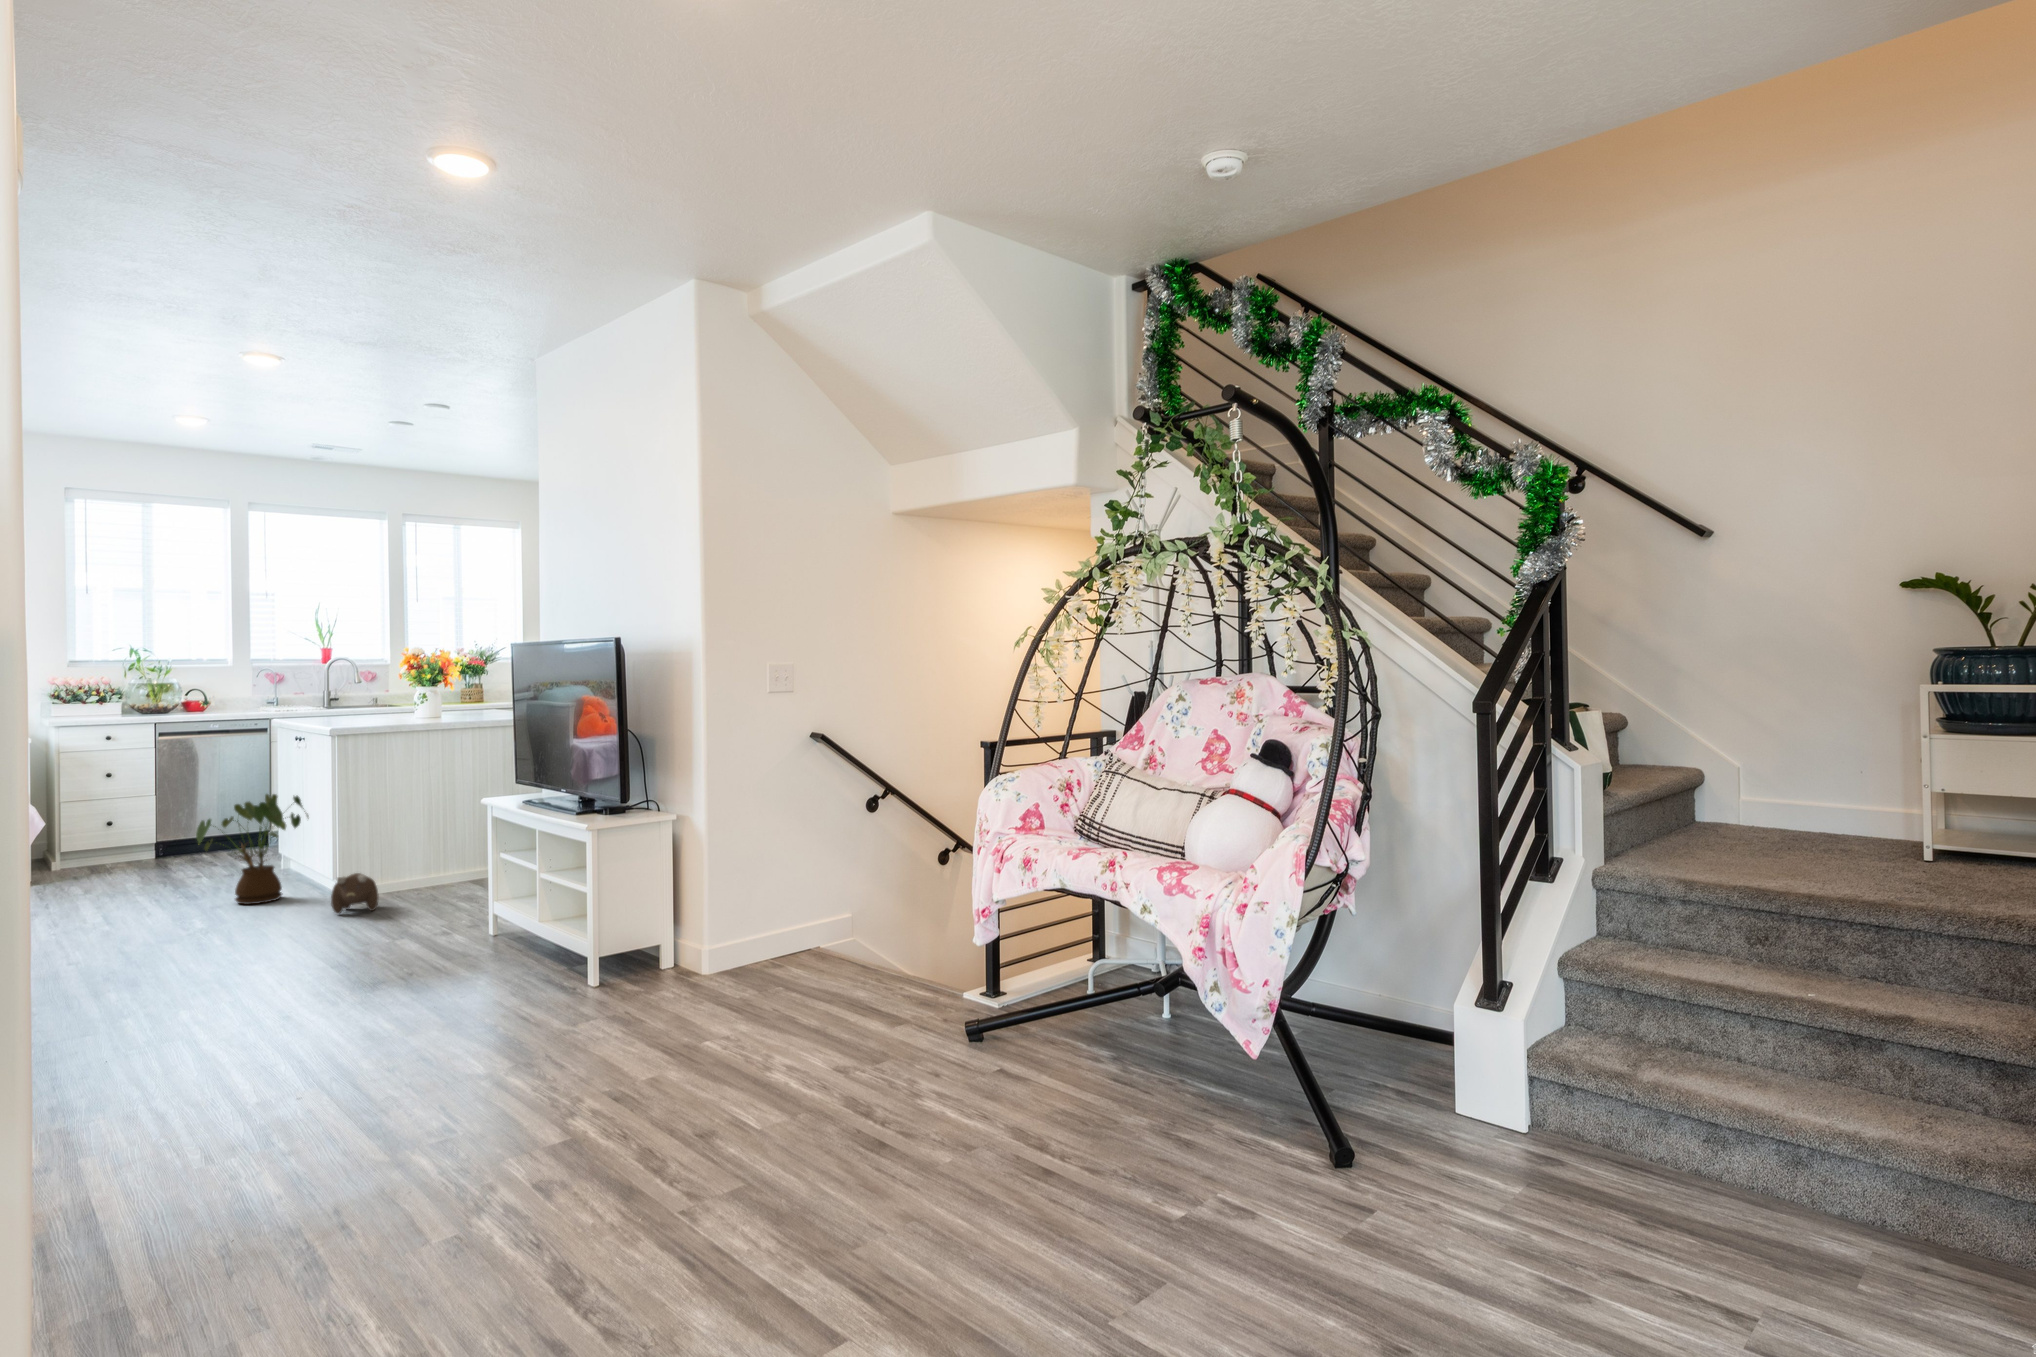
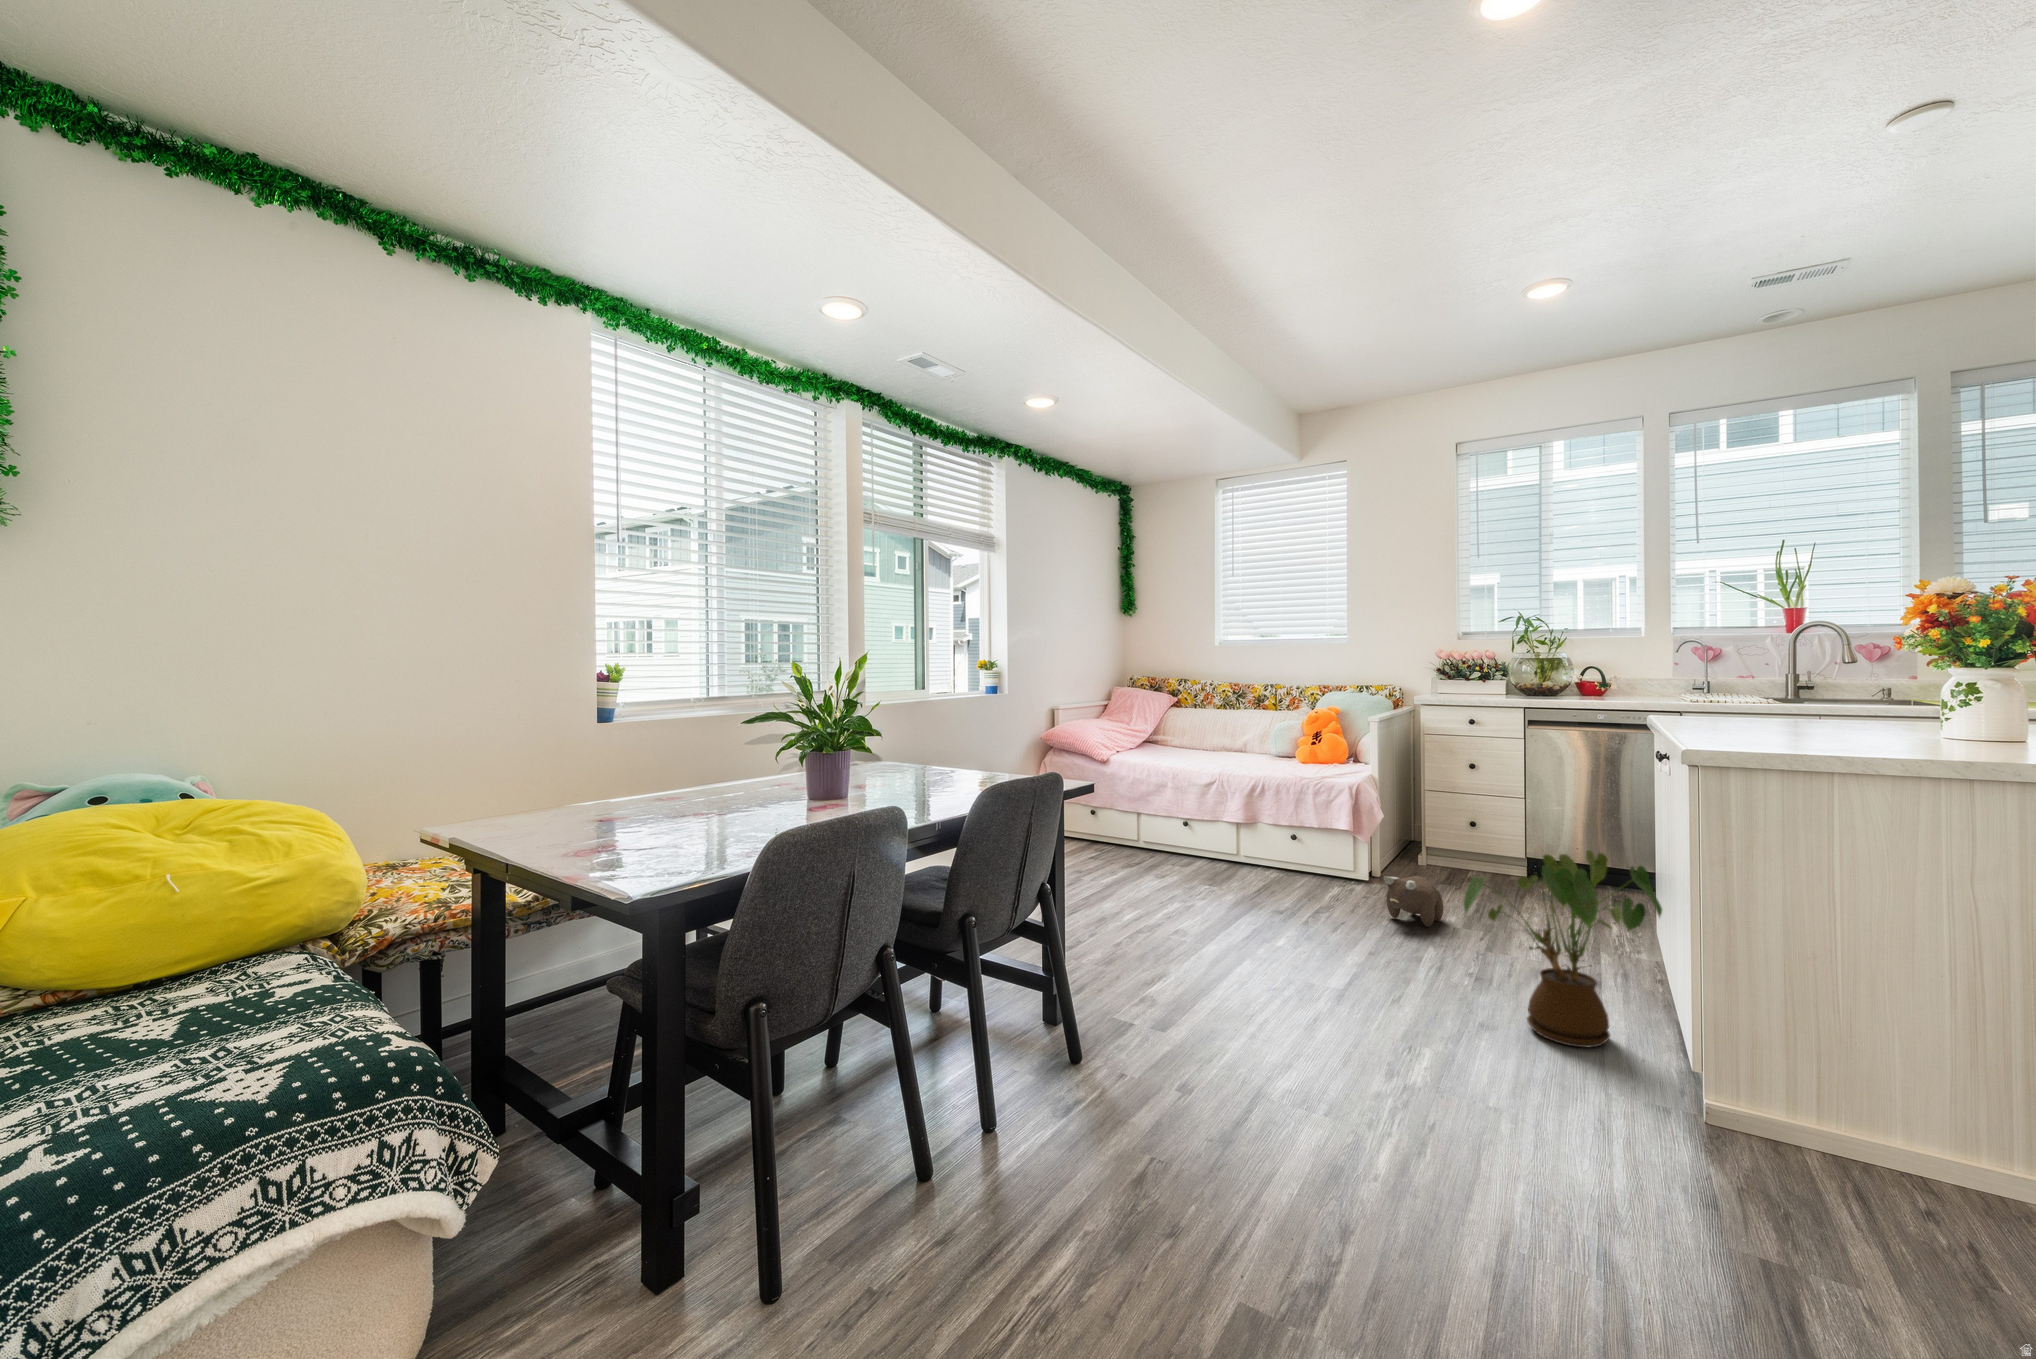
plush toy: present [331,873,378,914] -> present [1384,876,1443,927]

